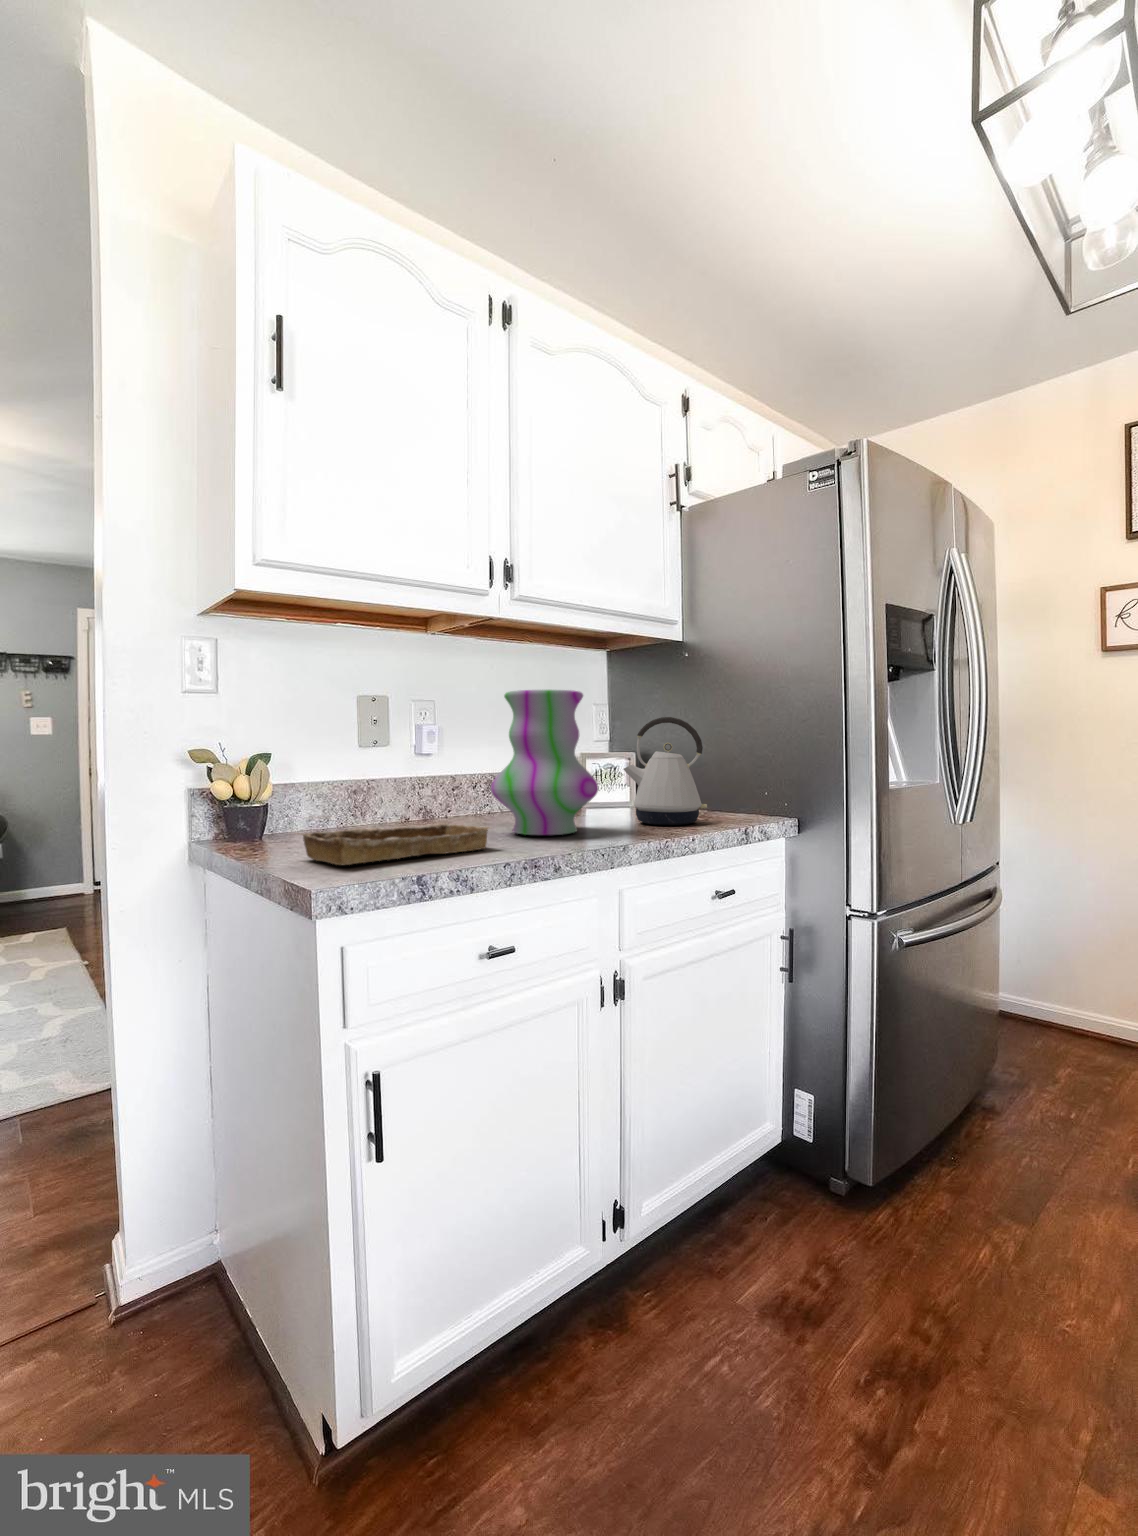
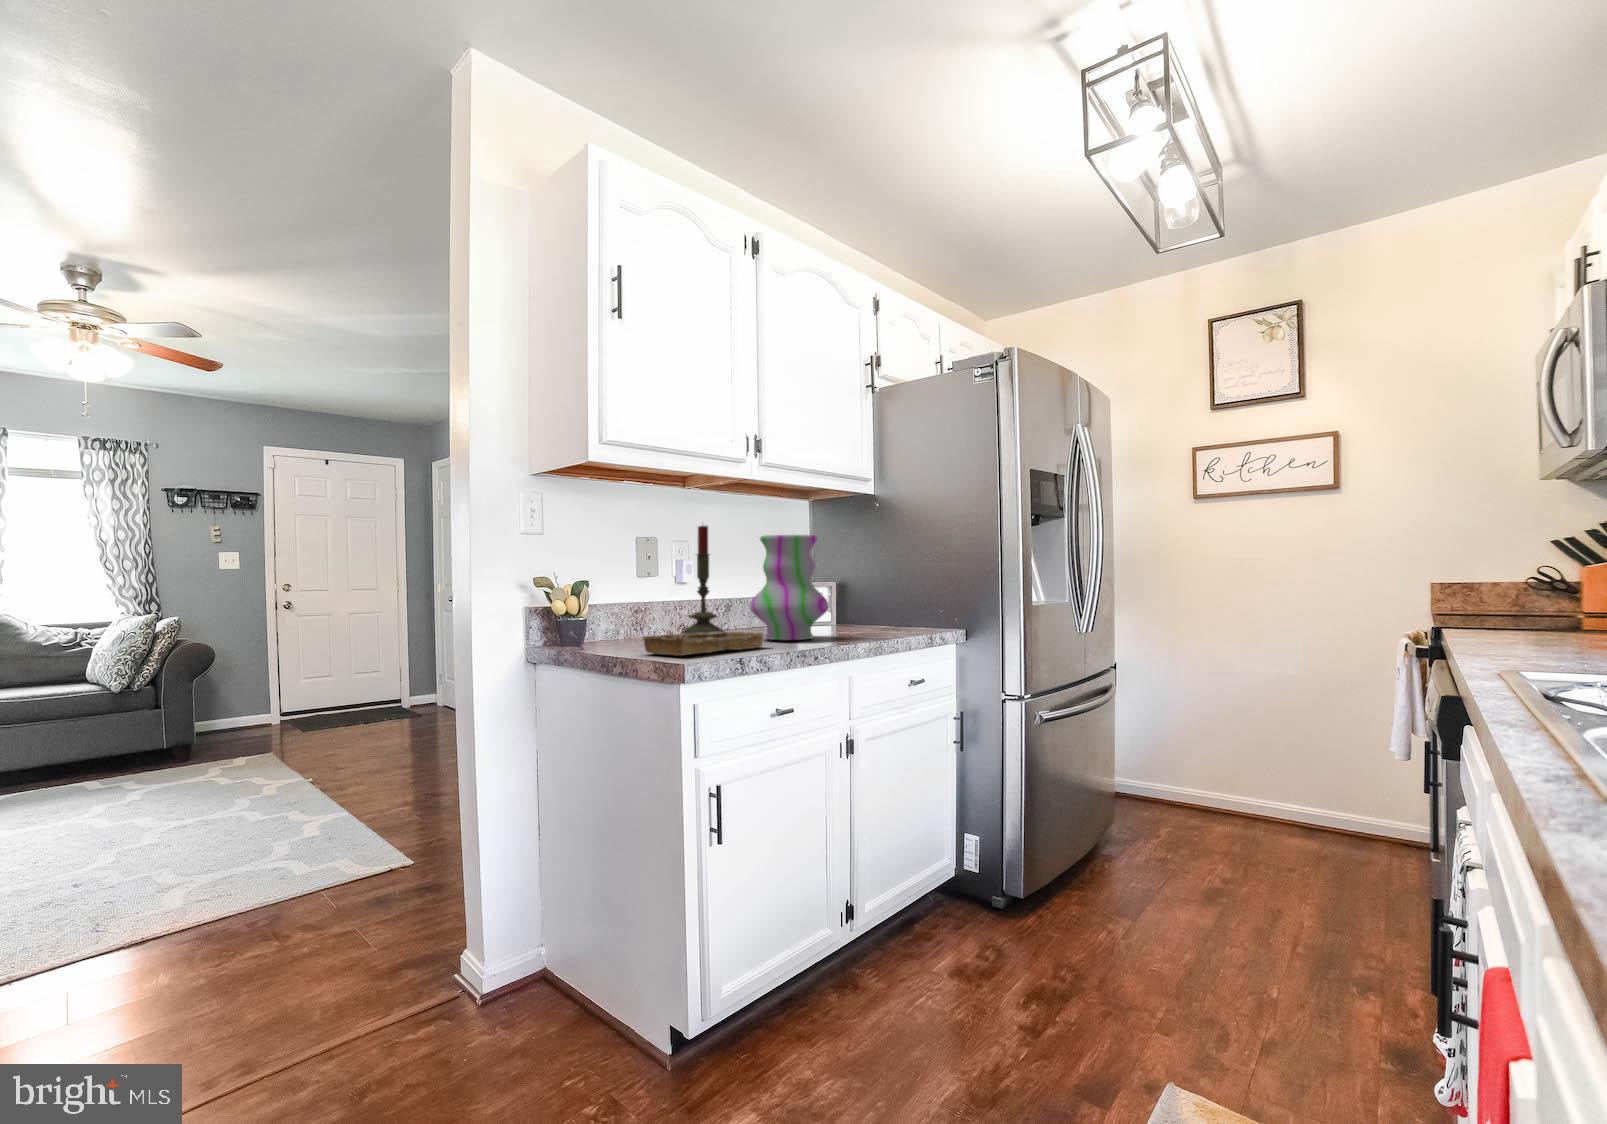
candle: none [413,677,472,830] -> present [681,525,724,634]
kettle: present [623,717,707,825] -> none [840,553,903,634]

